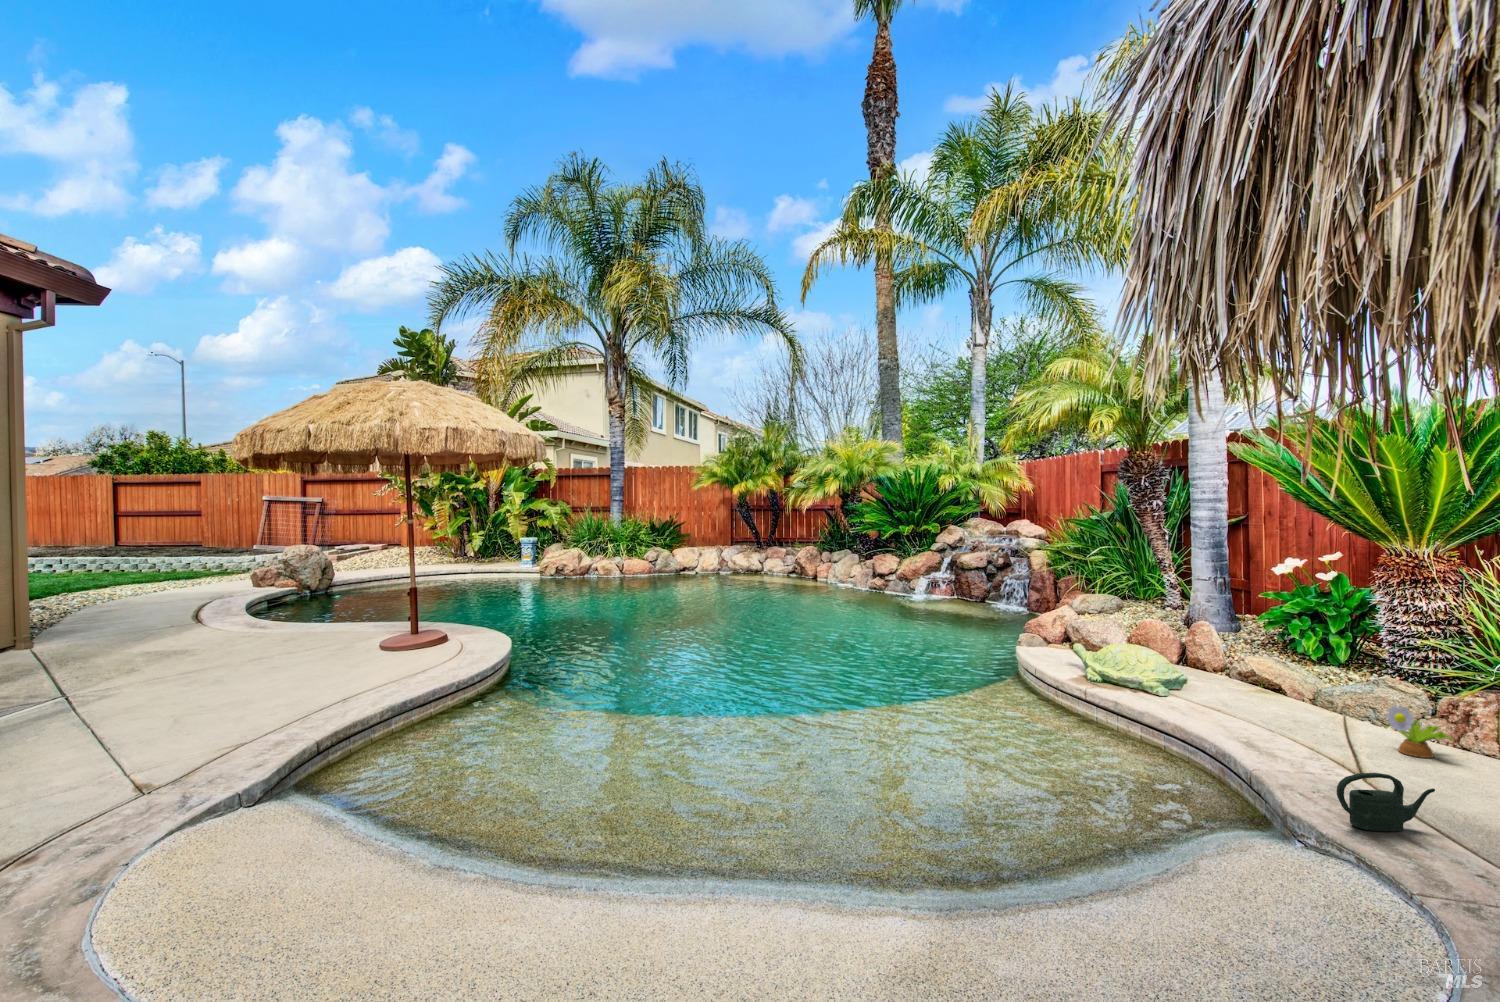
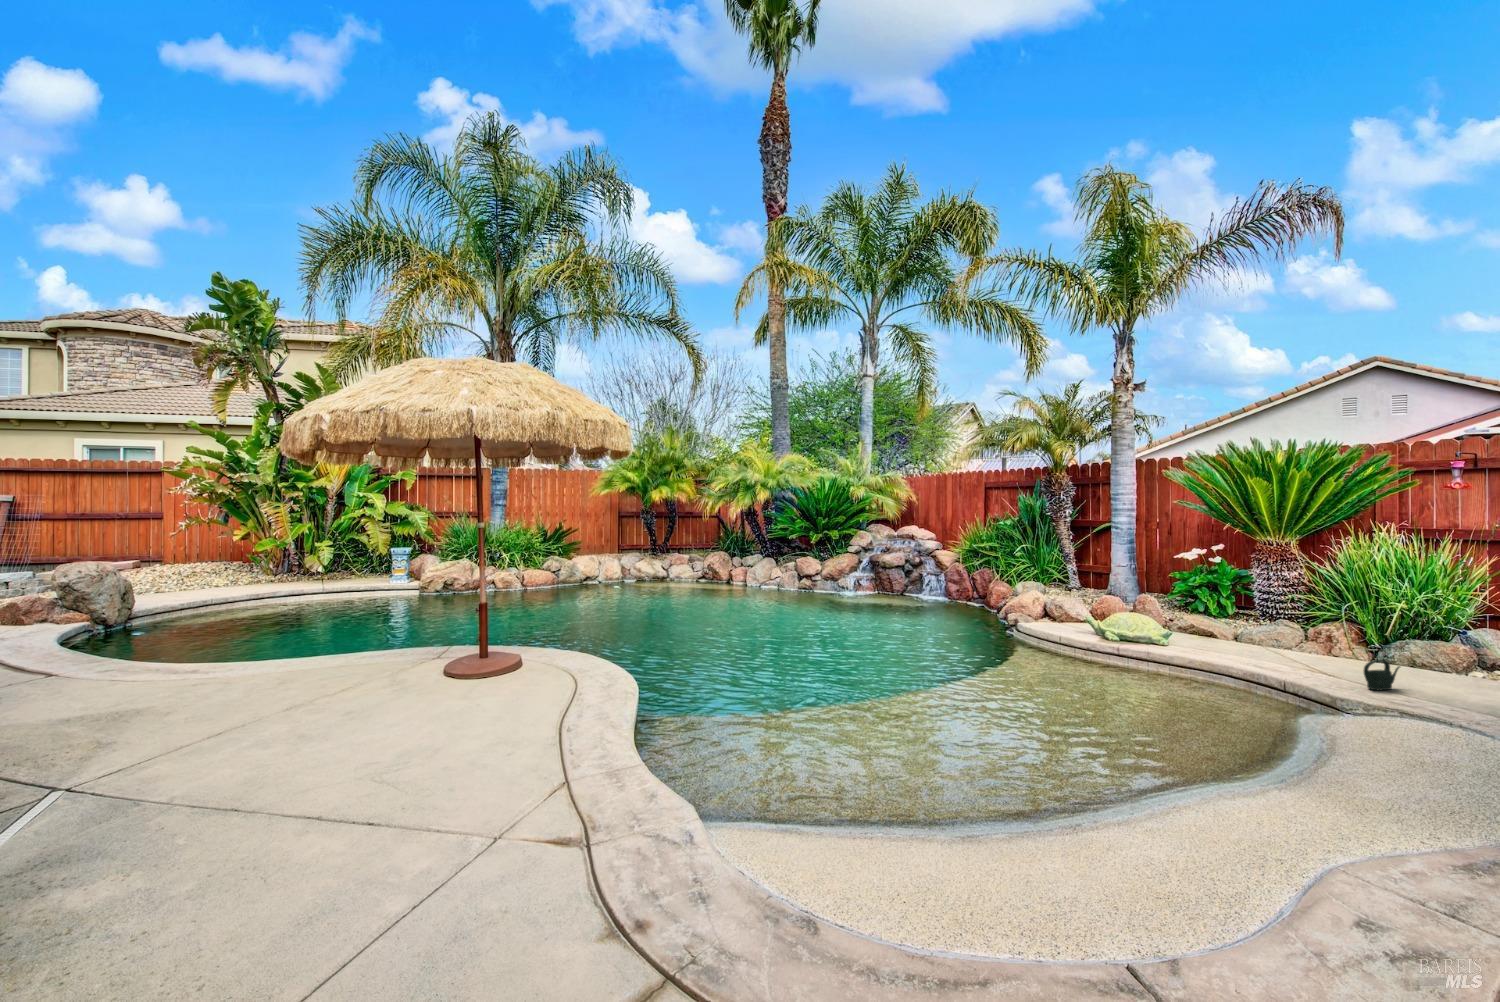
decorative plant: present [1386,704,1453,758] -> none [1320,632,1361,662]

